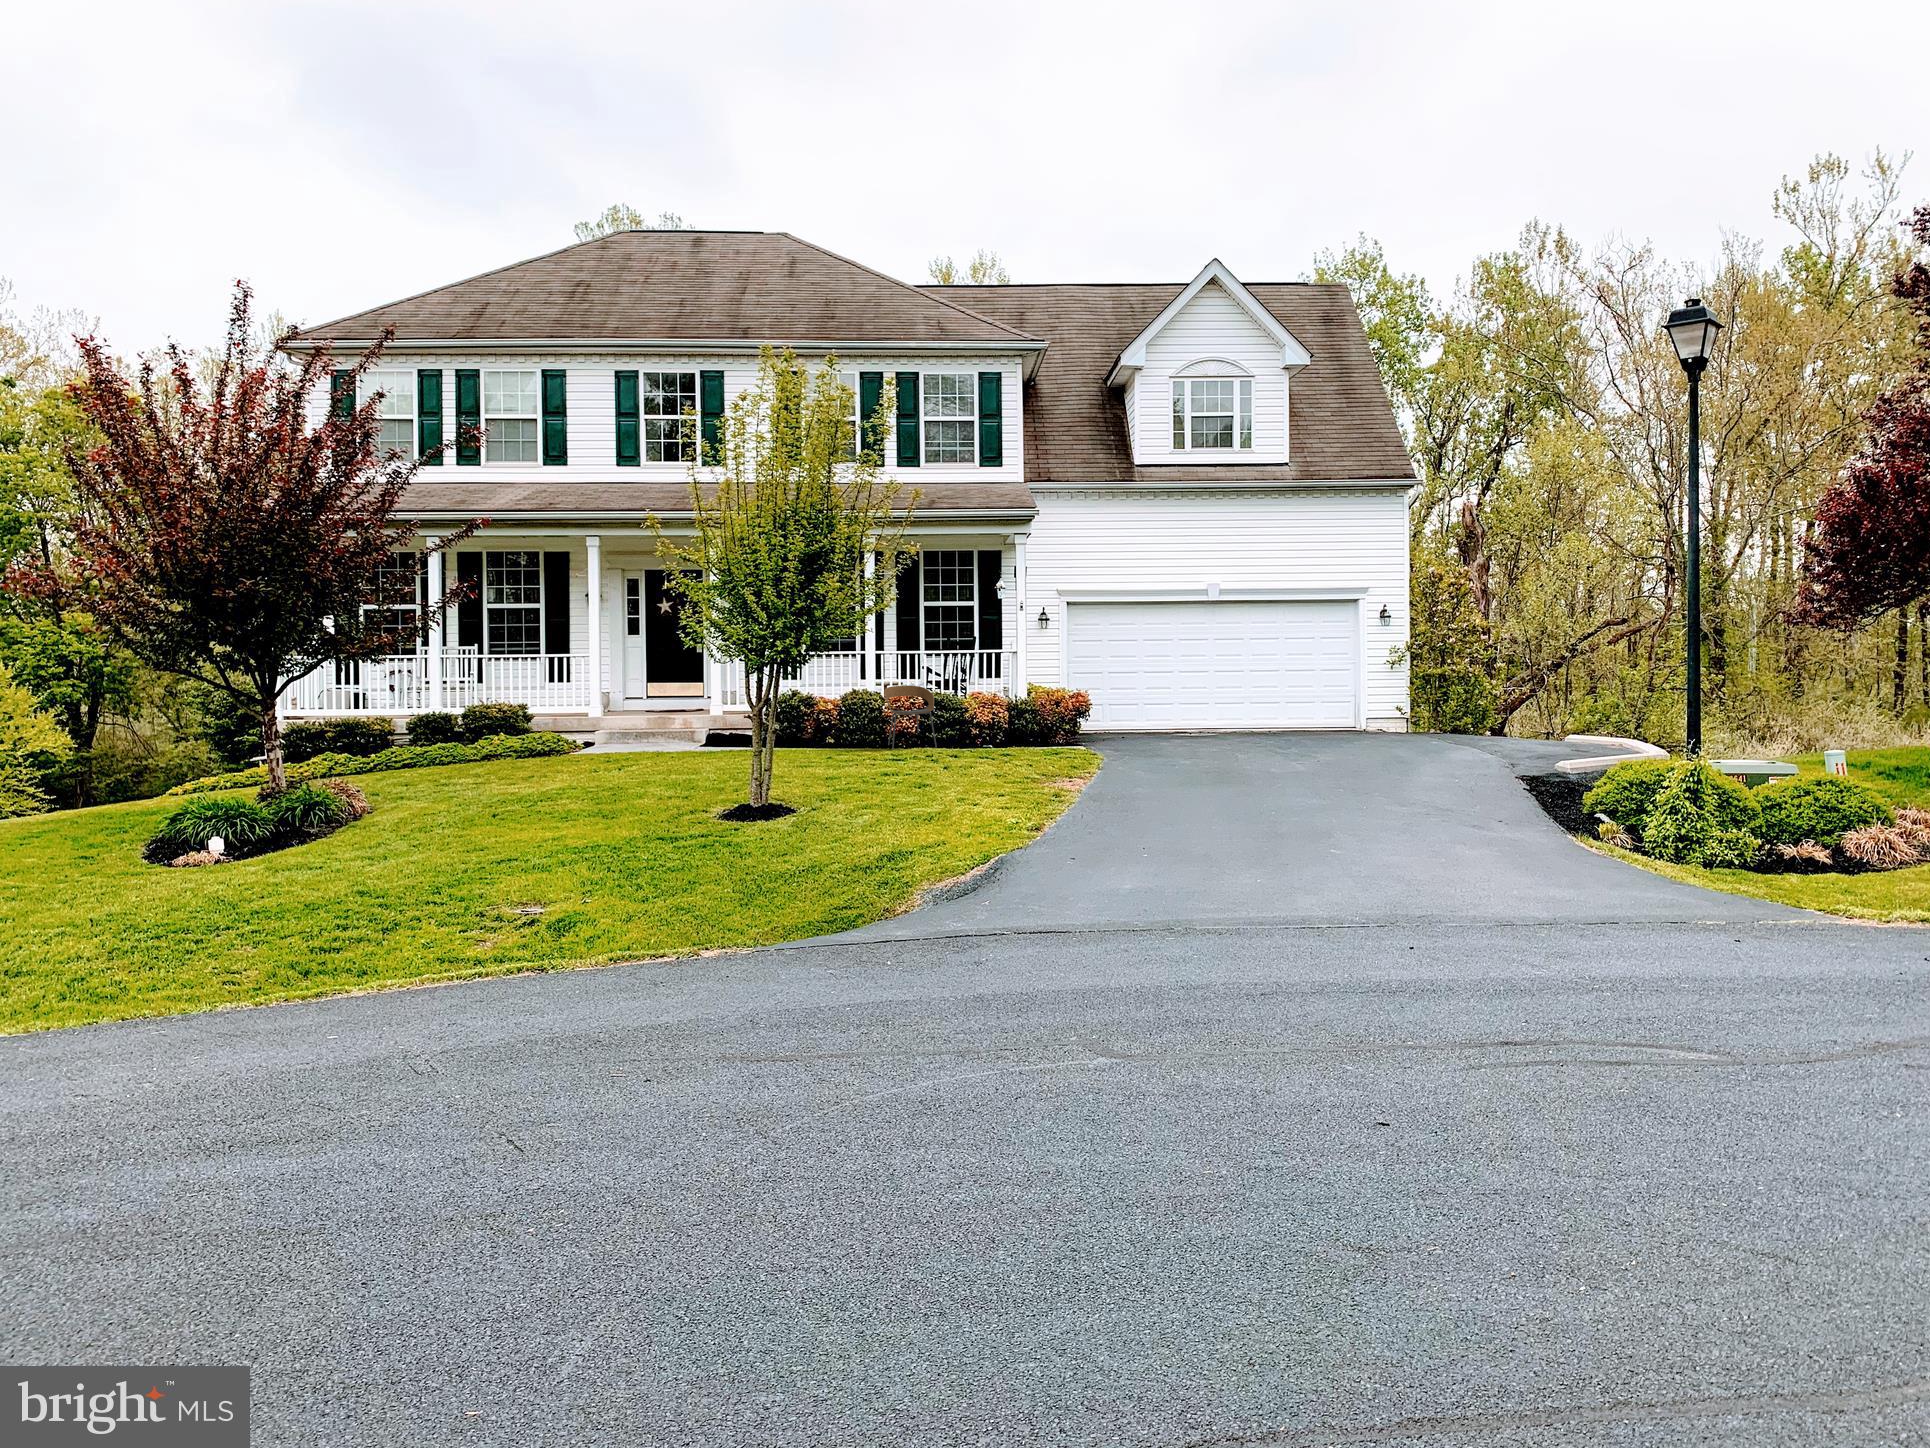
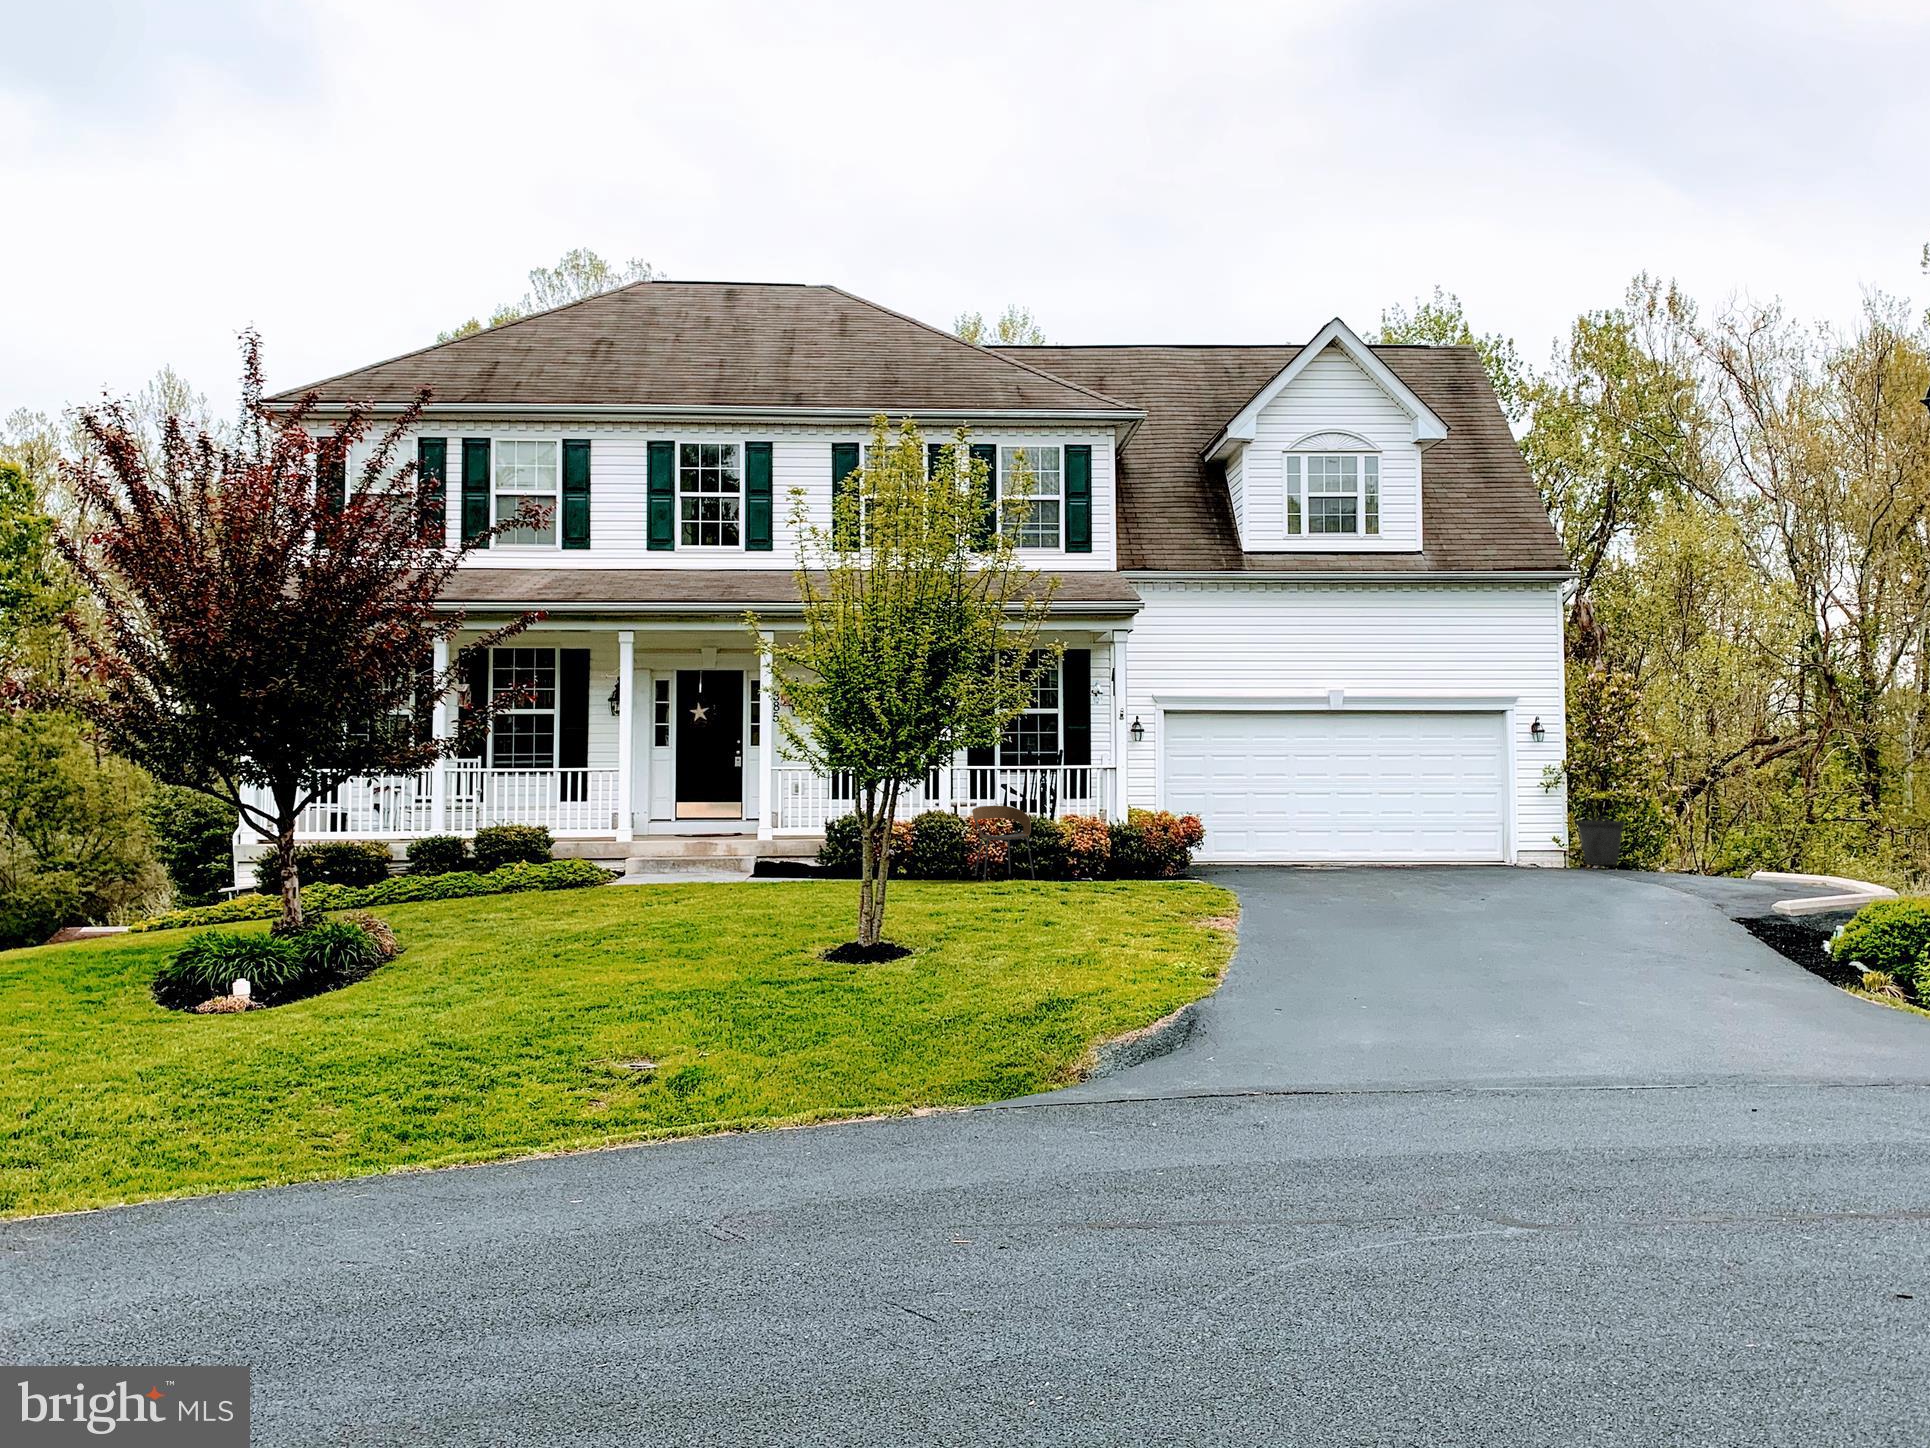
trash can: none [1421,691,1461,733] -> present [1576,816,1625,865]

